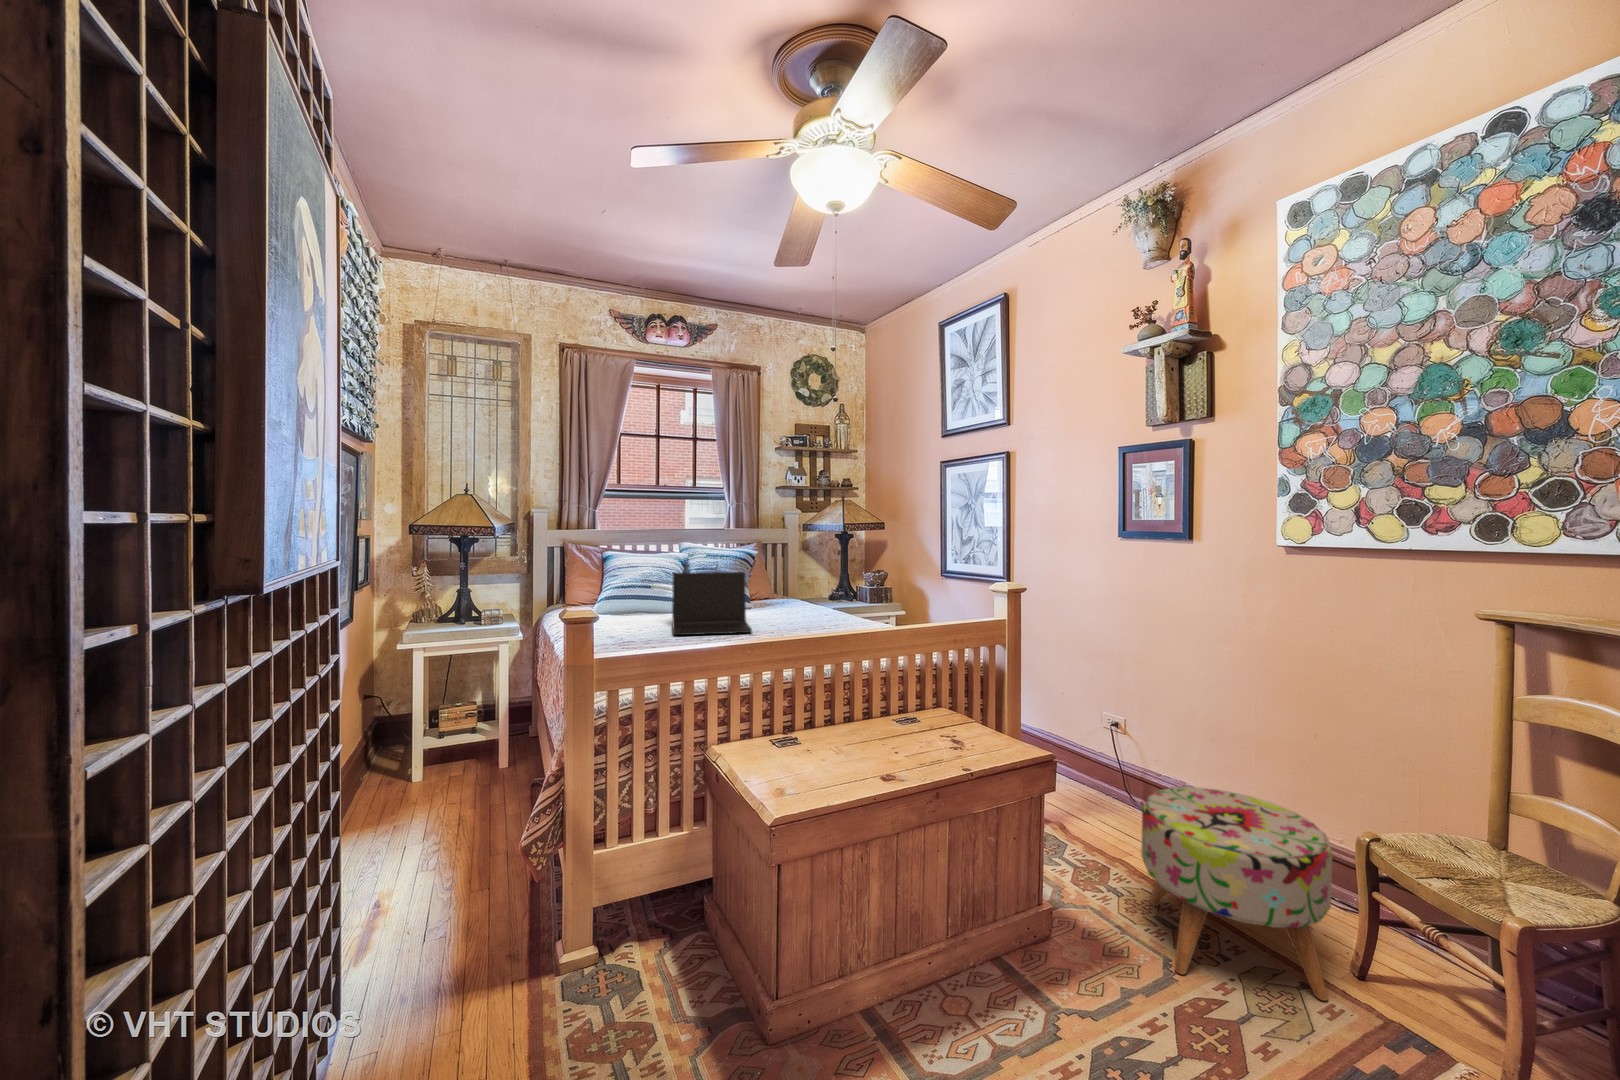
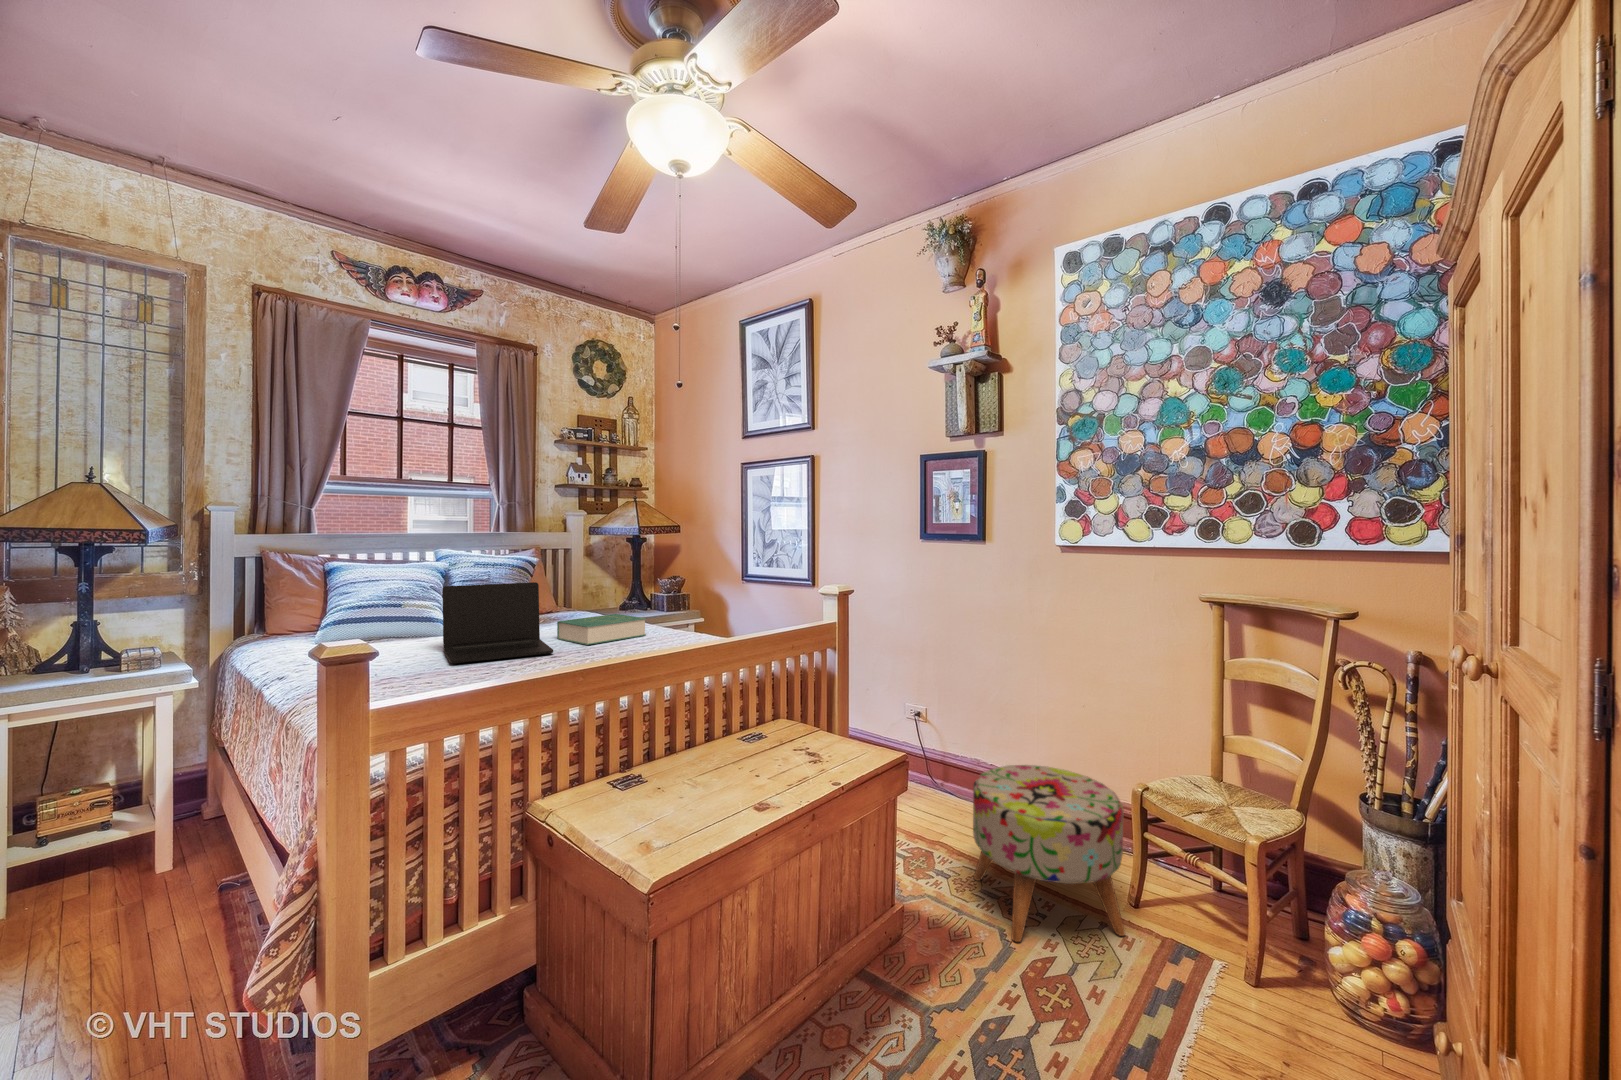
book: none [761,603,836,628] -> present [557,614,646,645]

